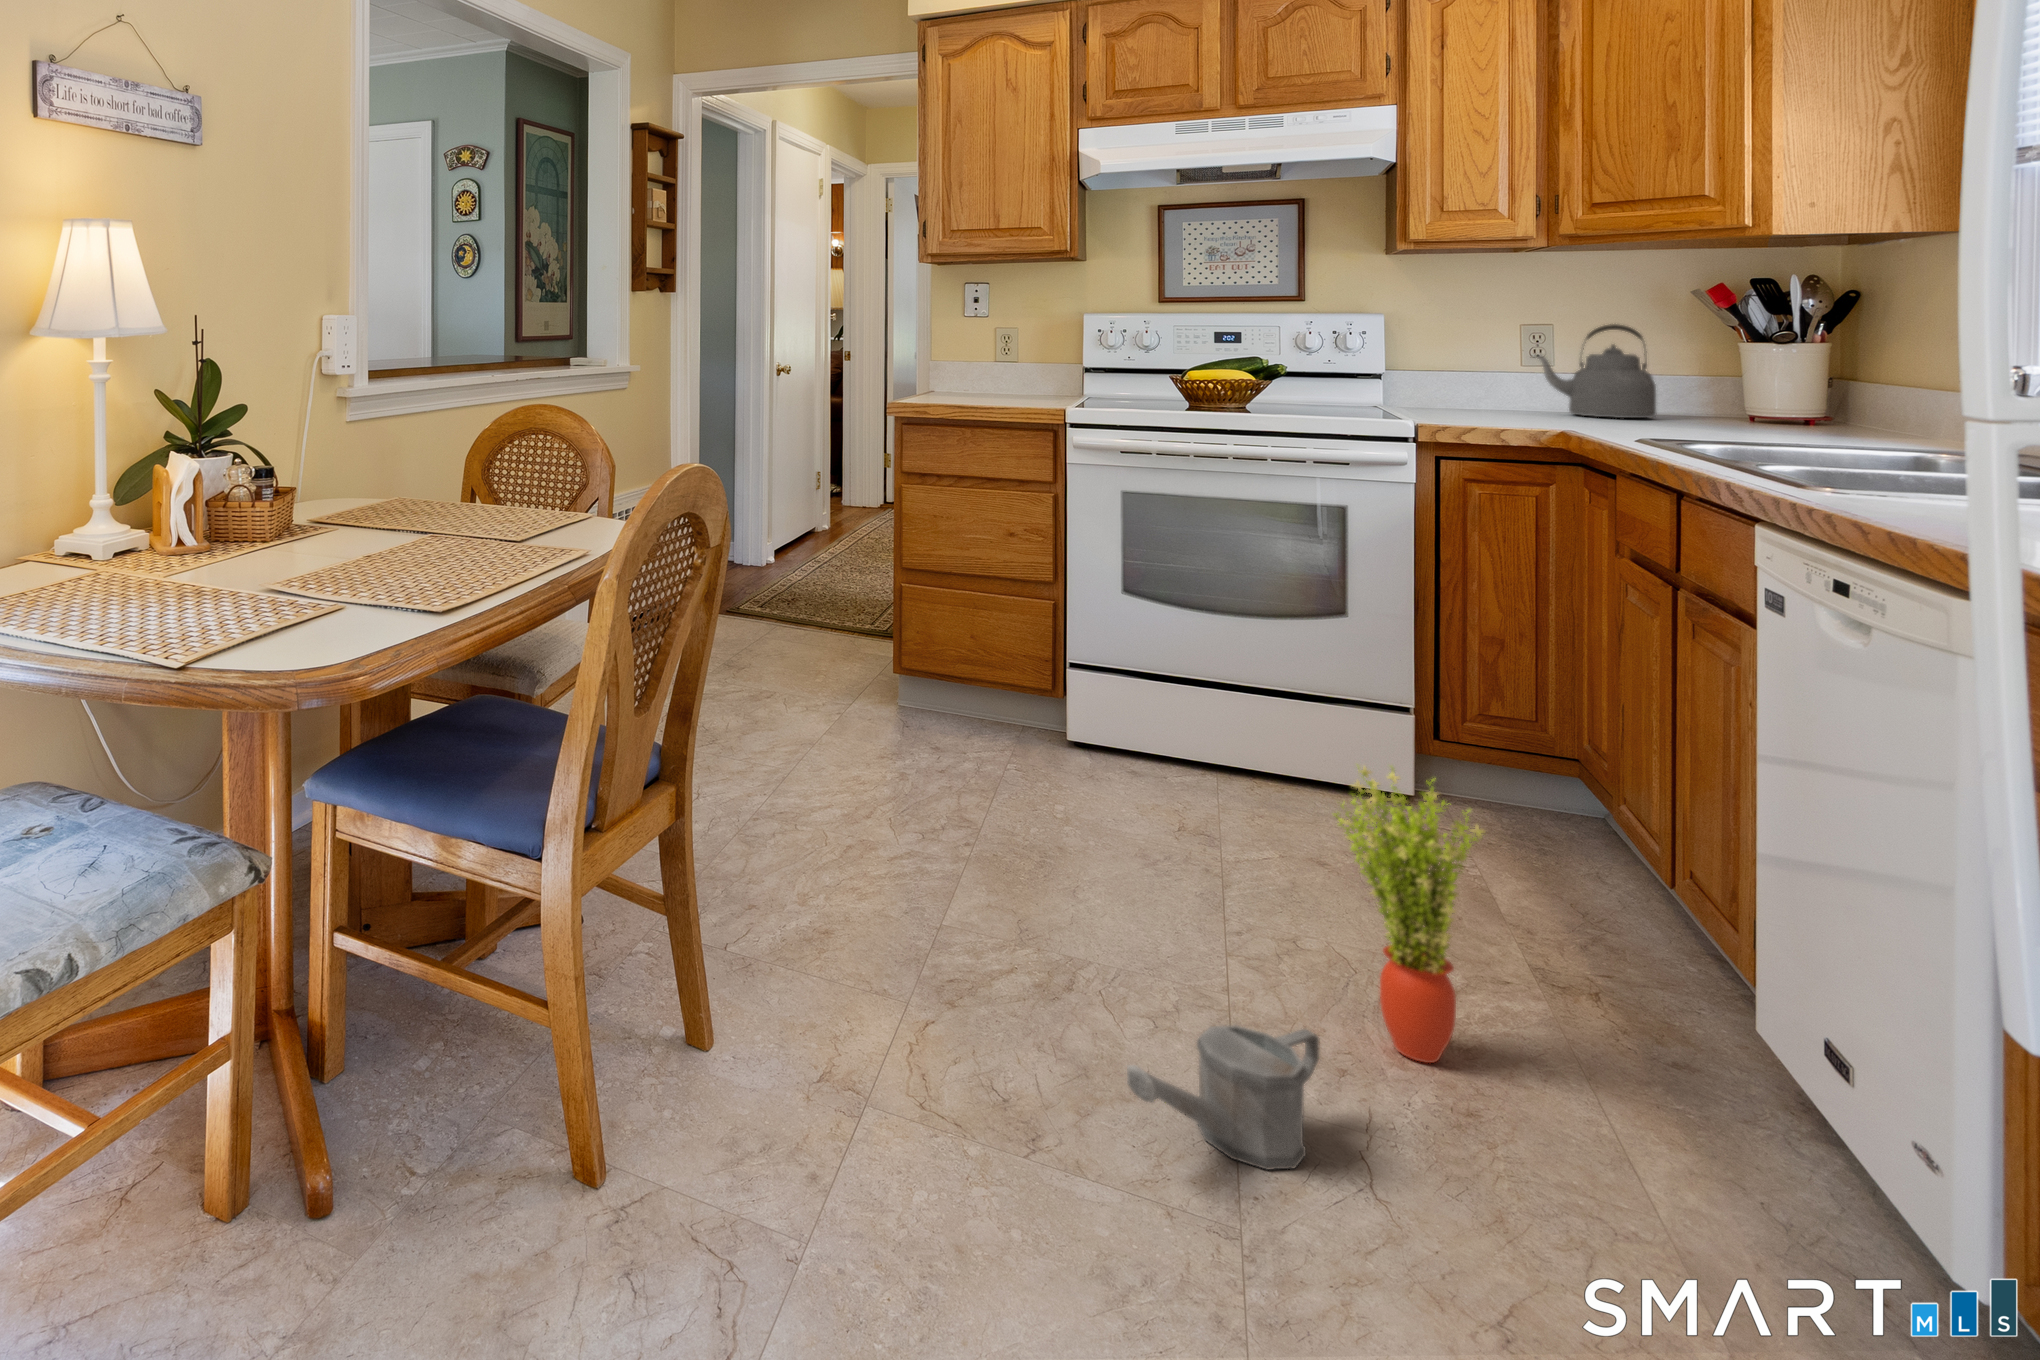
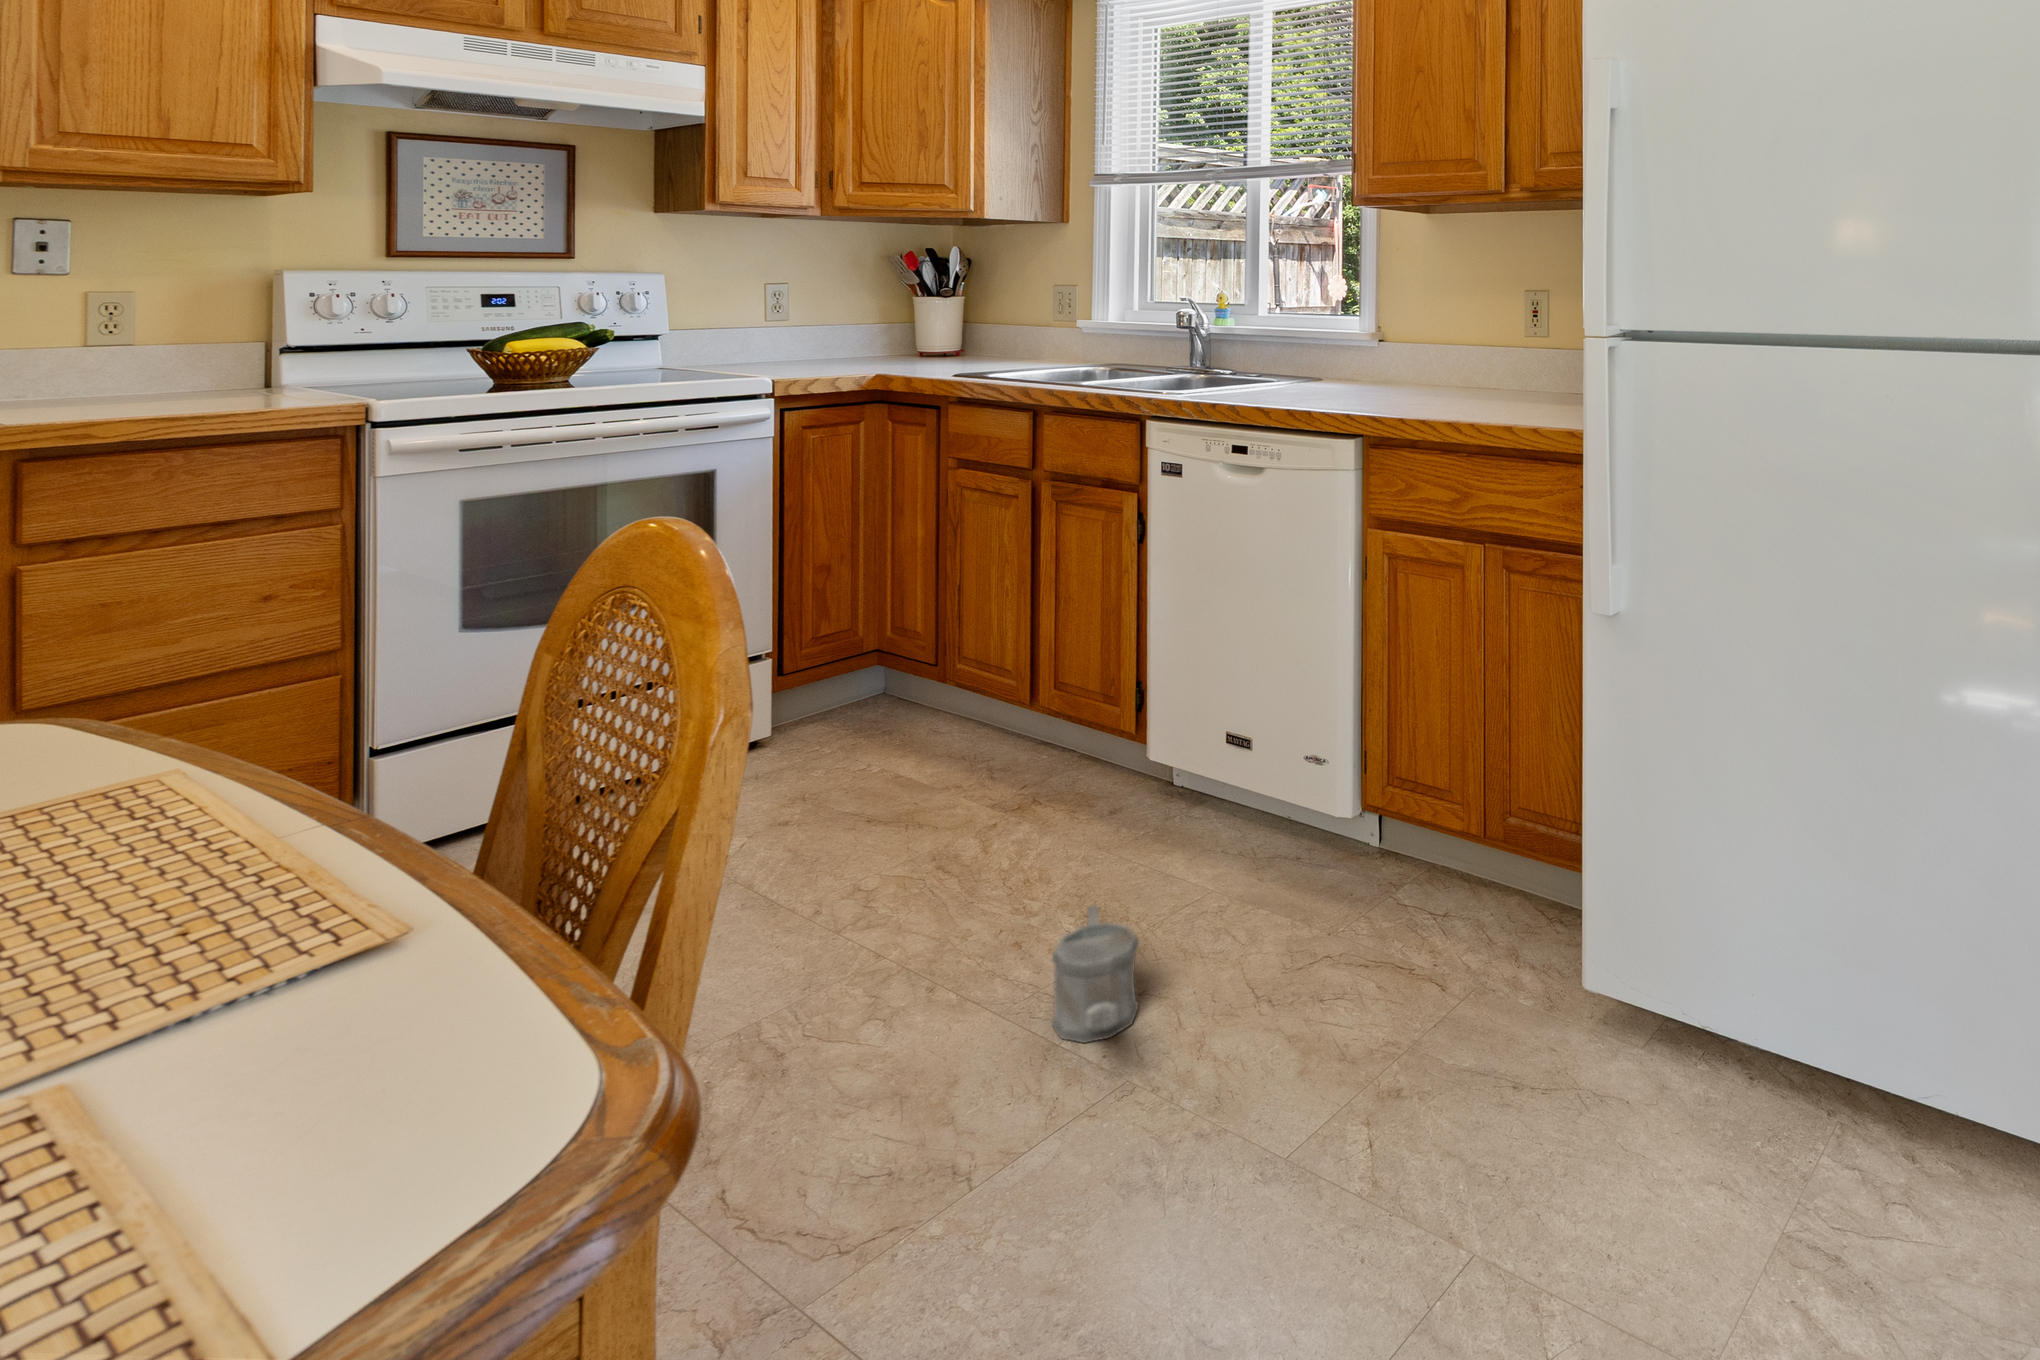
kettle: present [1534,324,1657,418] -> none [774,283,865,362]
potted plant: present [1334,767,1484,1063] -> none [1016,670,1114,901]

